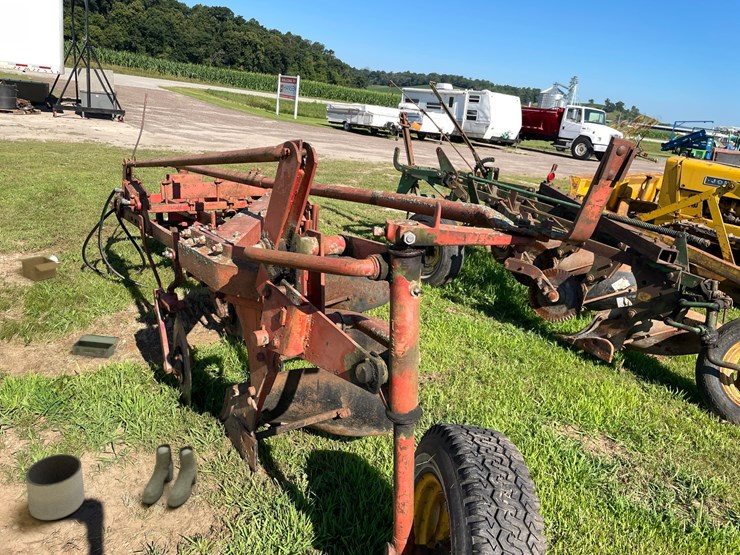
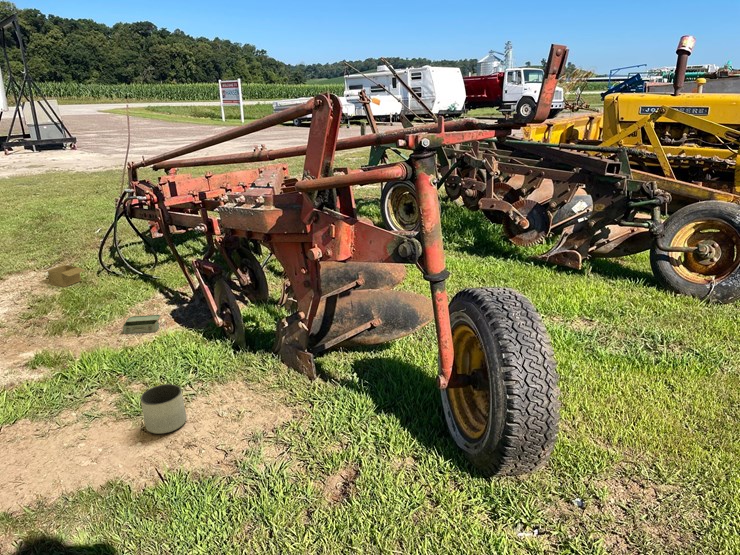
boots: present [143,444,197,507] -> none [233,364,270,411]

